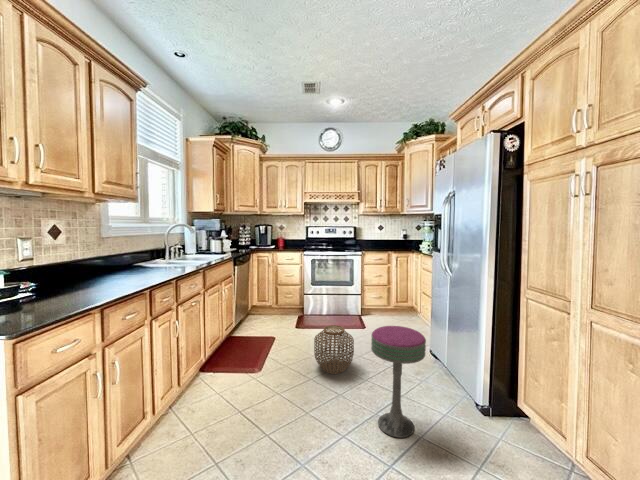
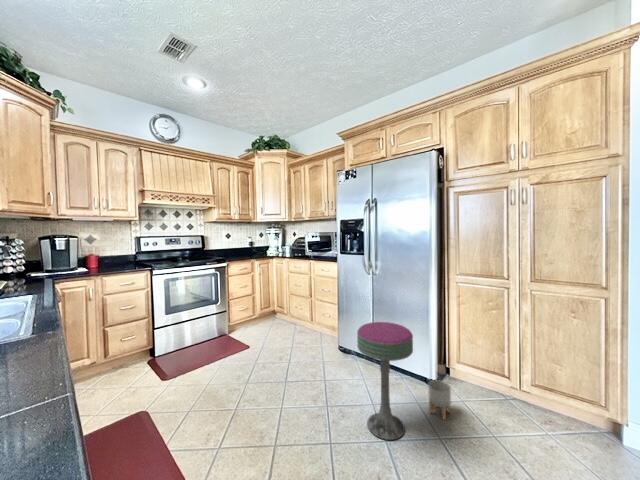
woven basket: present [314,325,354,374] -> none [242,349,293,414]
planter: none [452,412,478,457] -> present [428,380,451,420]

